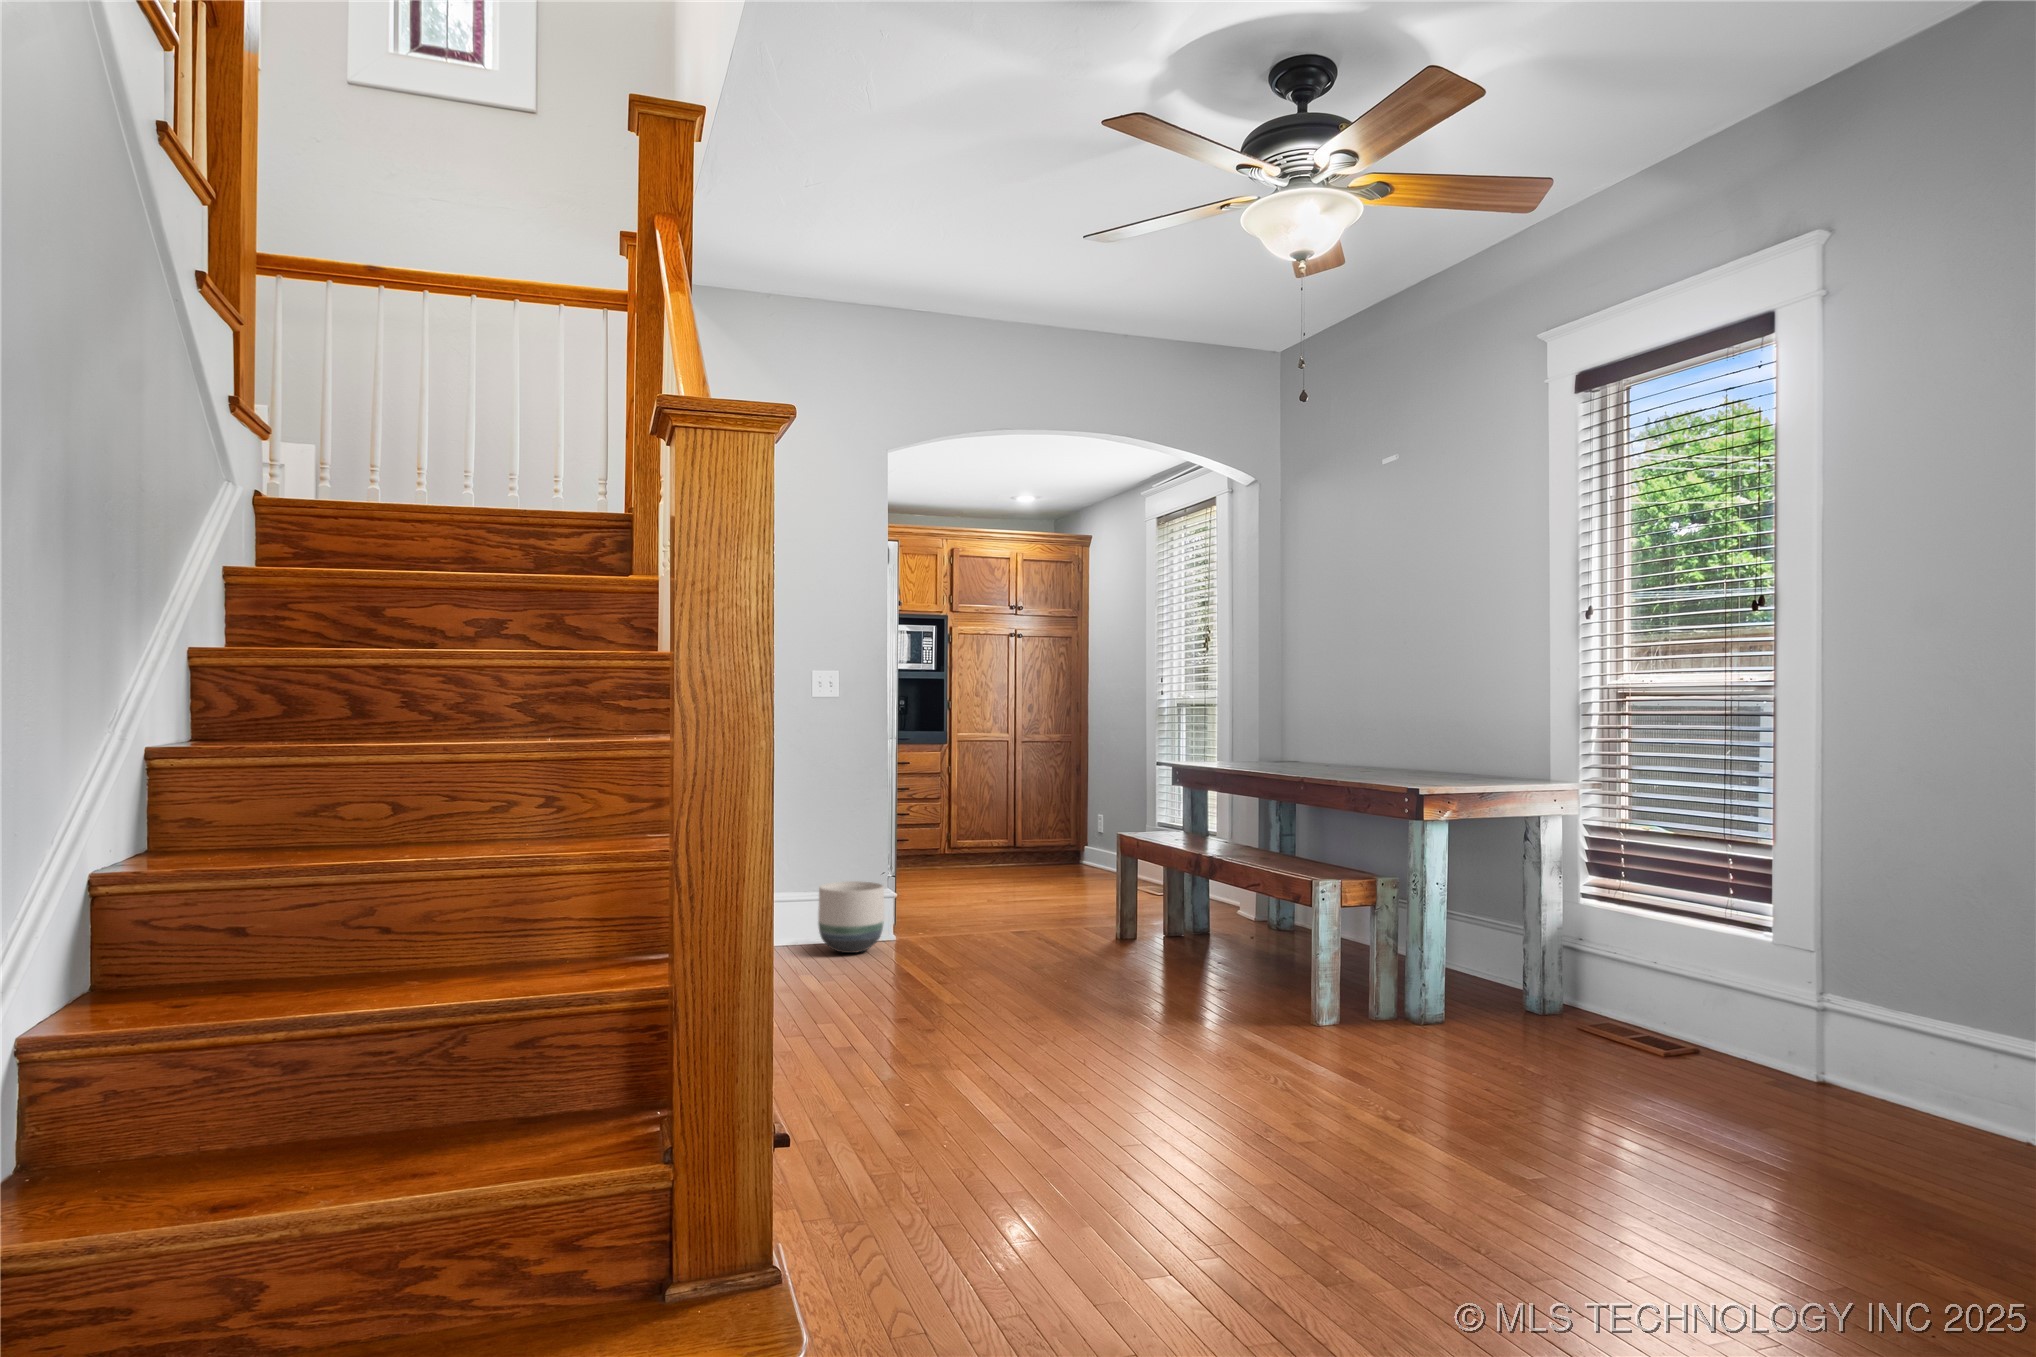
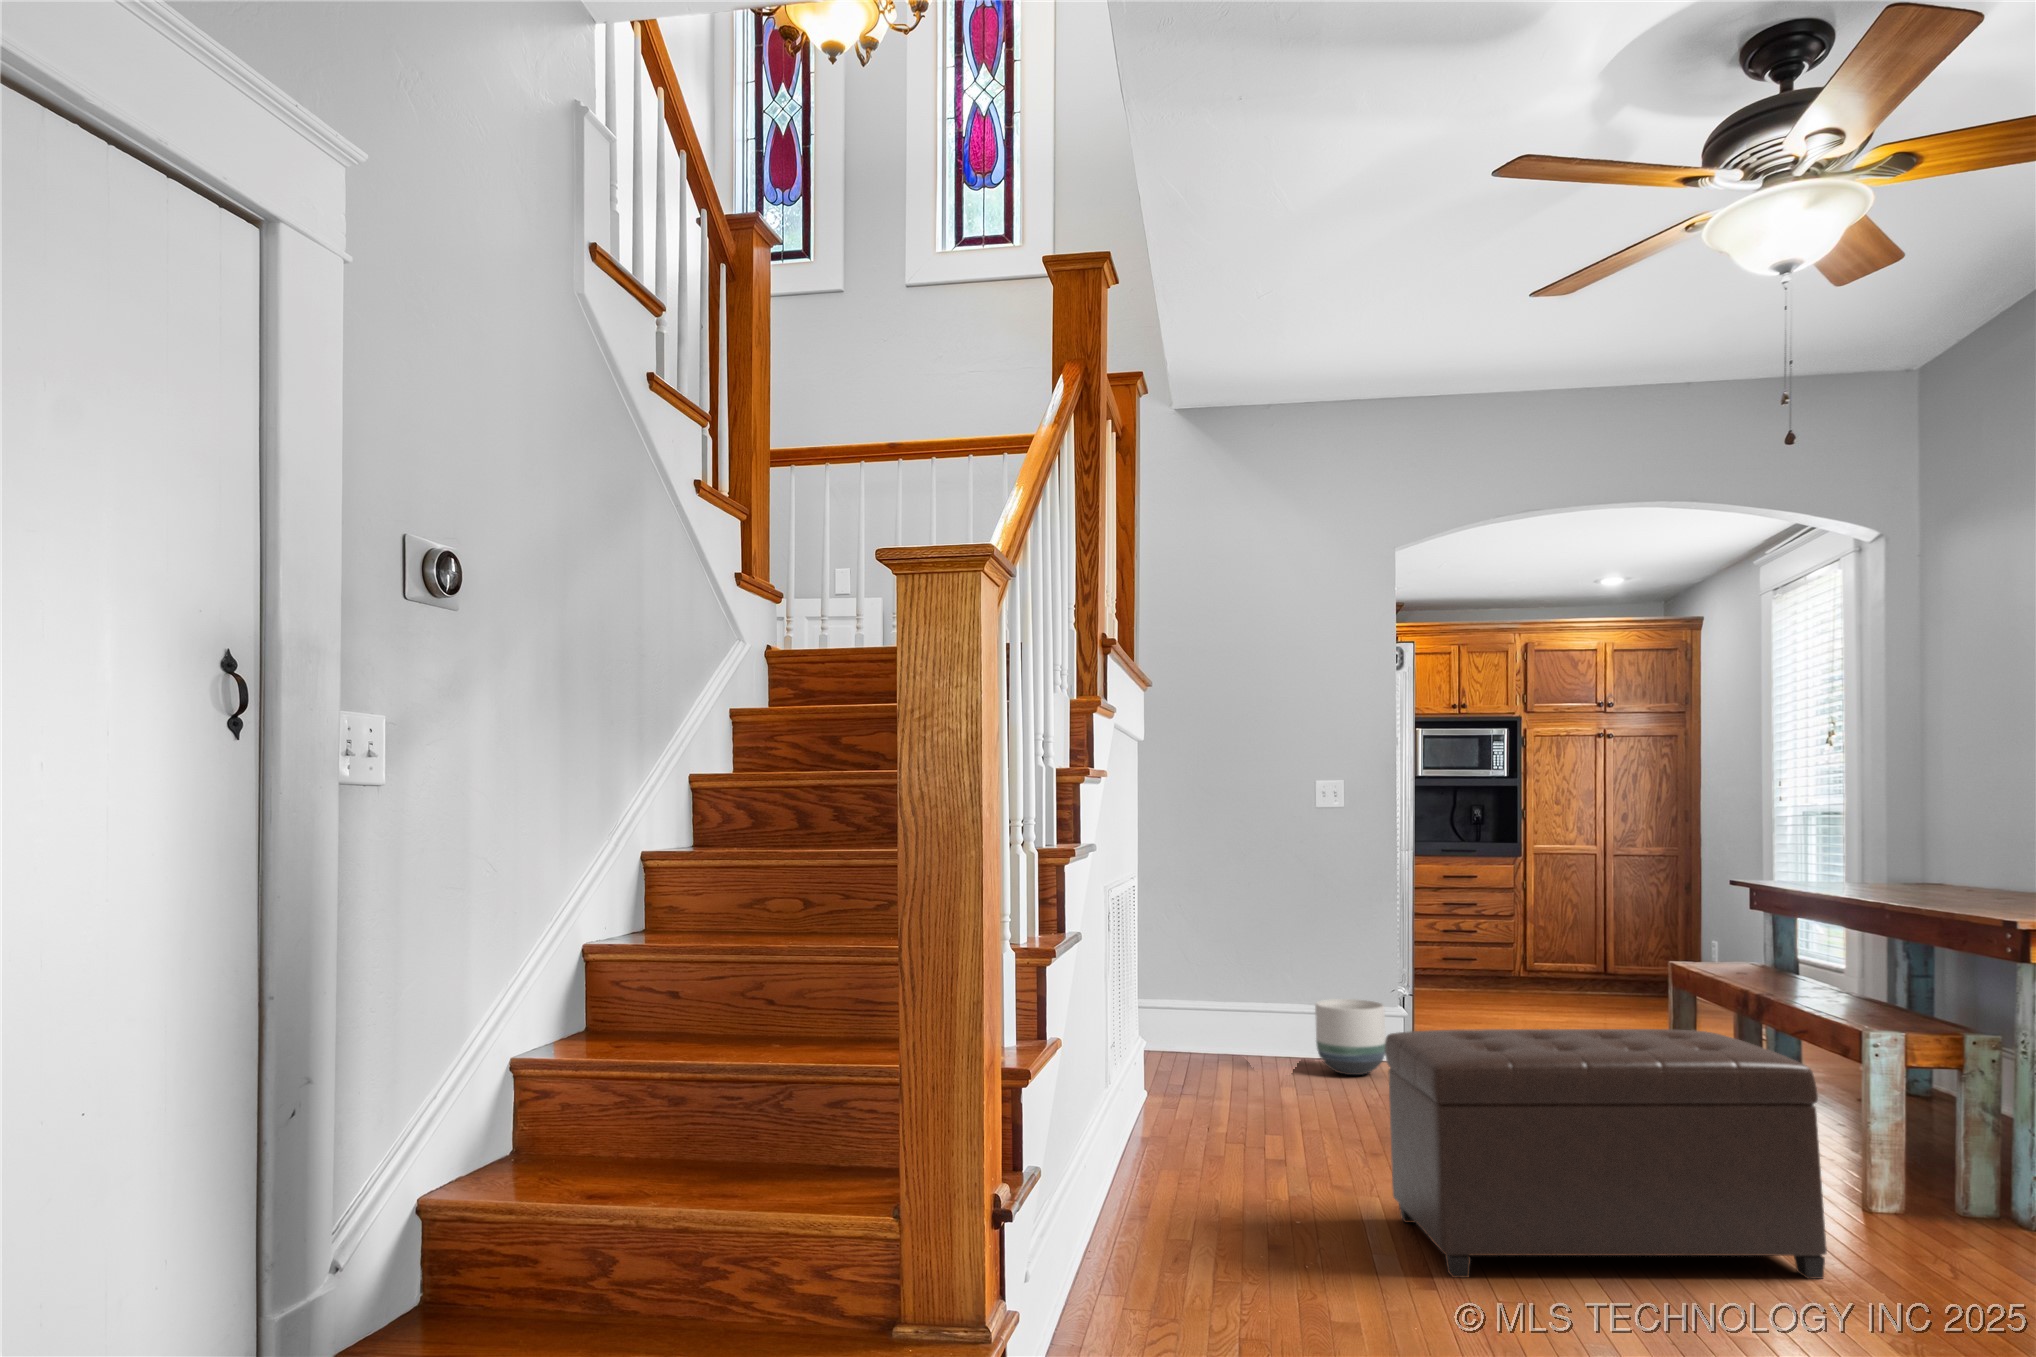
ottoman: none [985,891,1324,1126] -> present [1385,1029,1827,1279]

